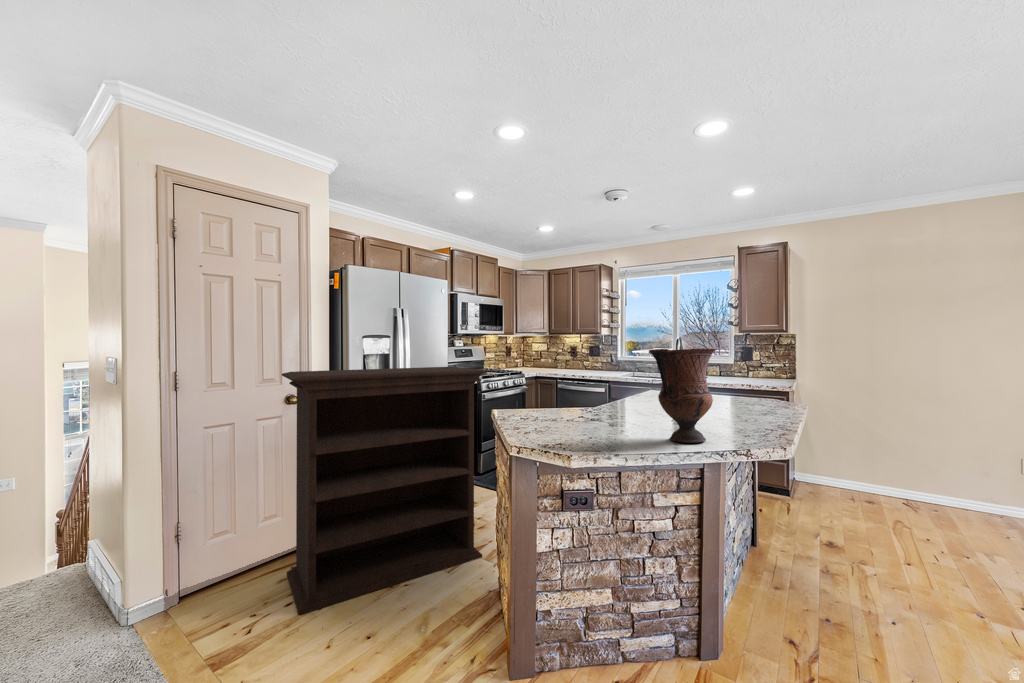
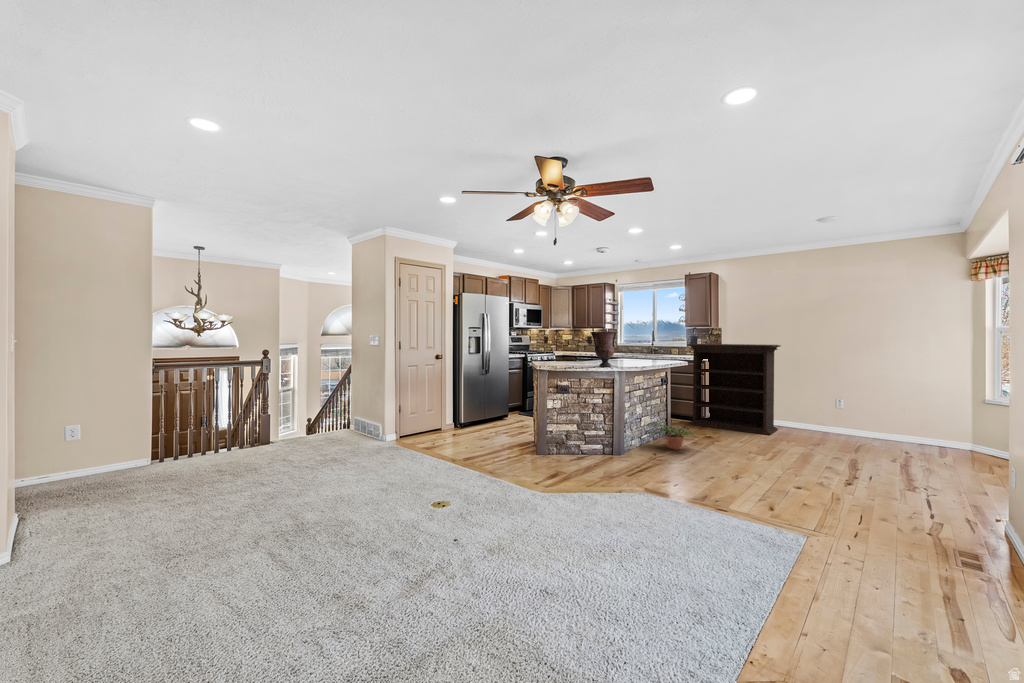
bookshelf: present [282,367,487,615] -> present [688,344,781,435]
potted plant: none [755,544,887,618] -> present [651,423,695,450]

